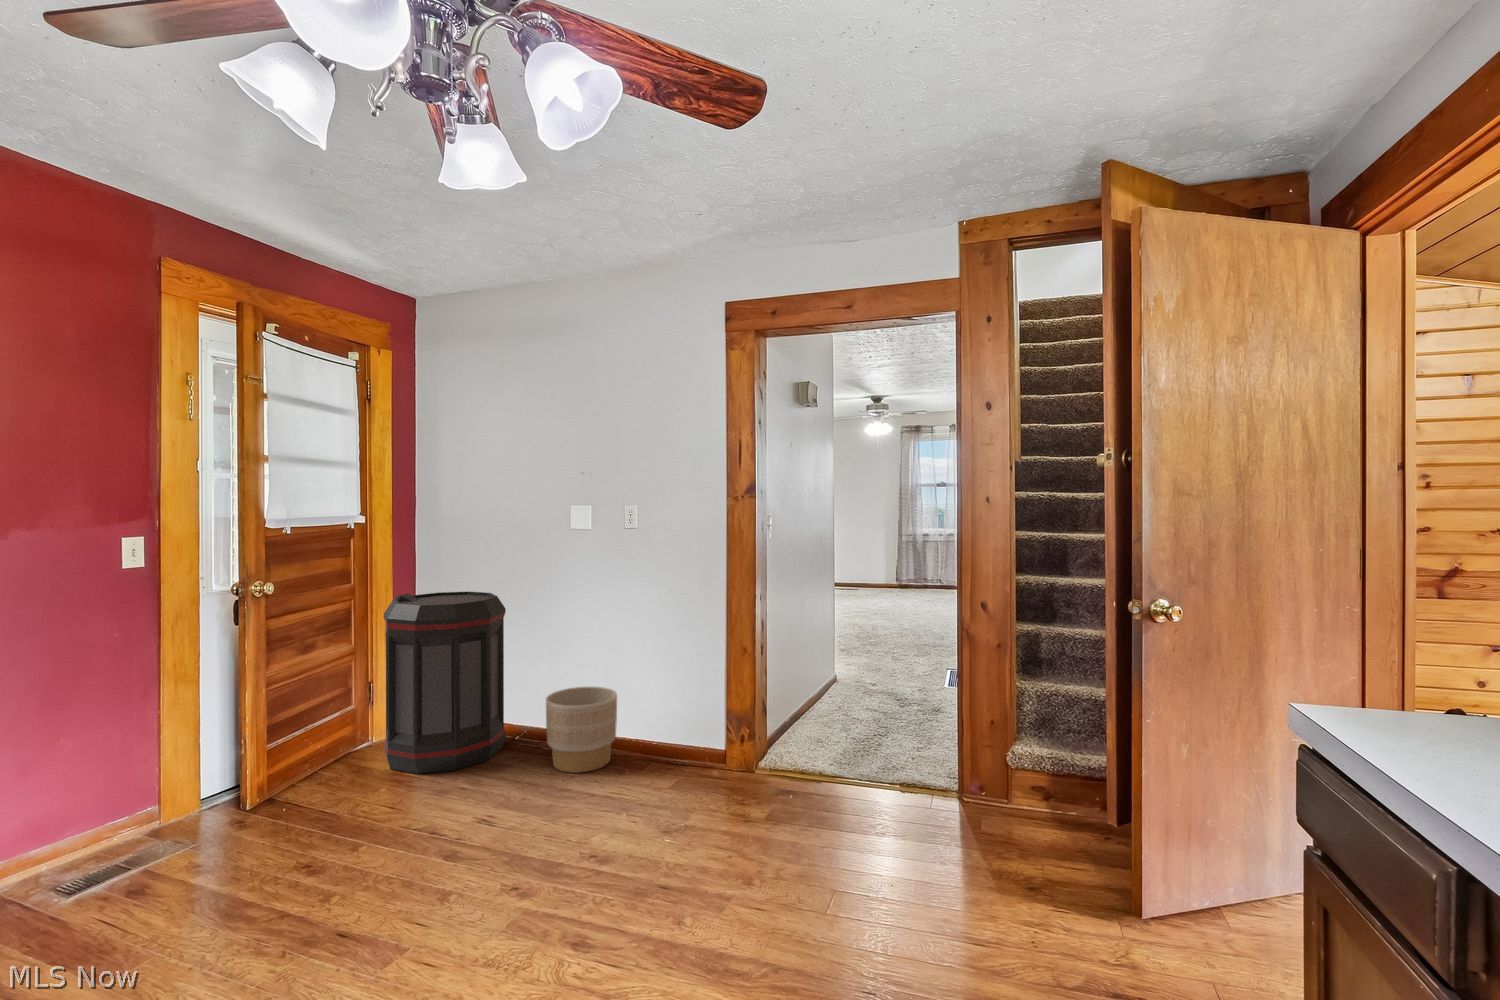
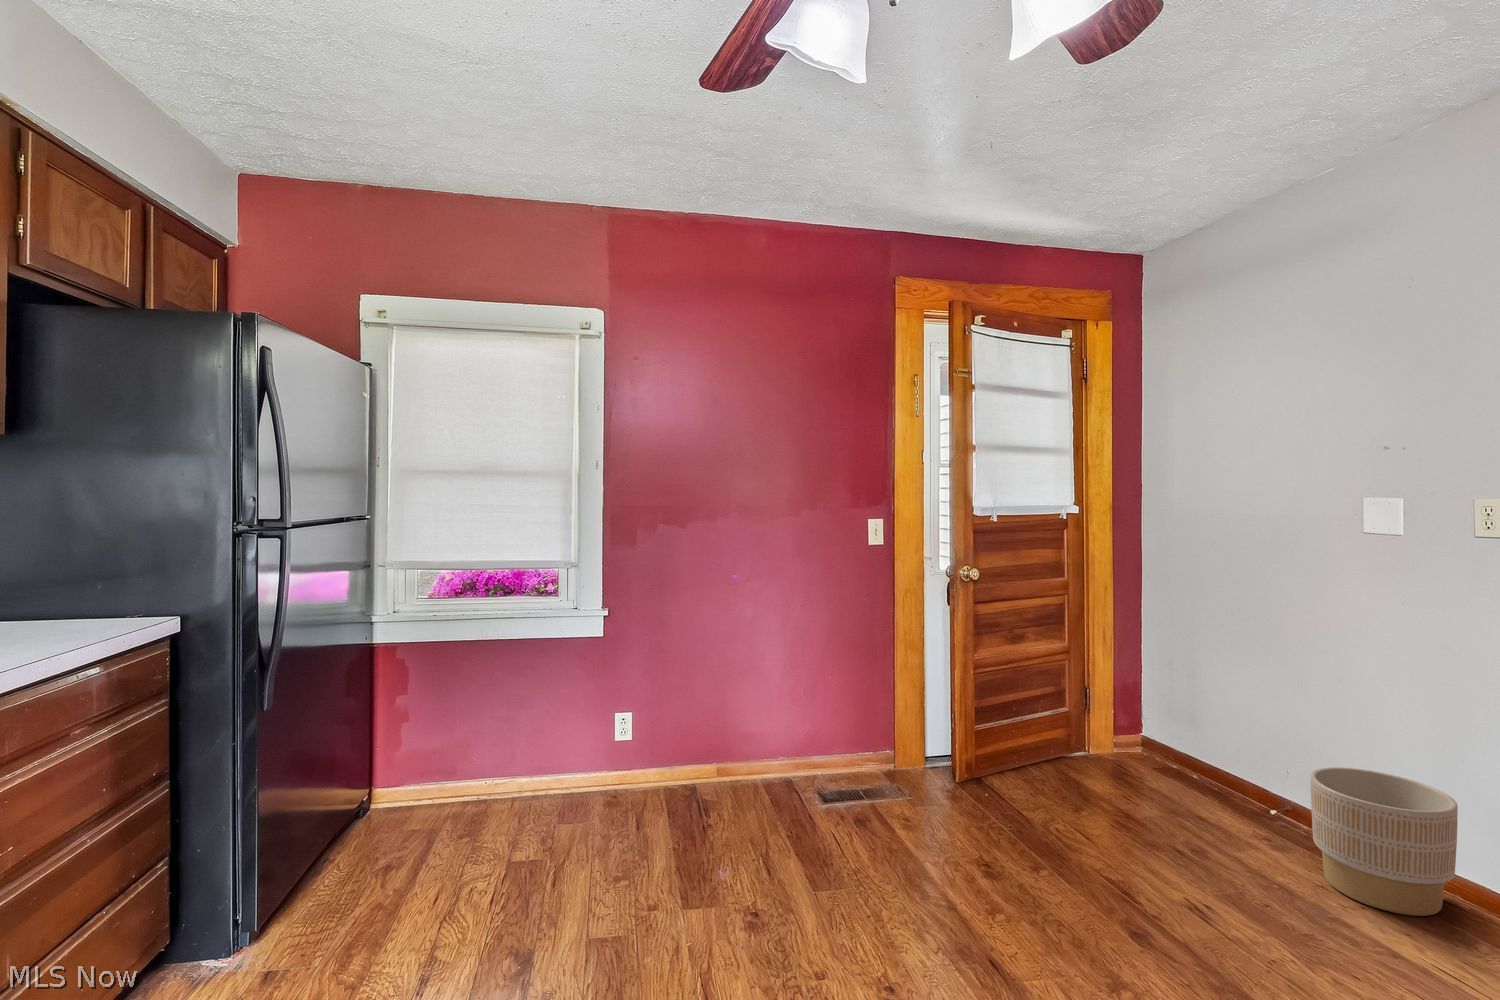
trash can: present [384,592,506,774] -> none [1094,595,1253,827]

